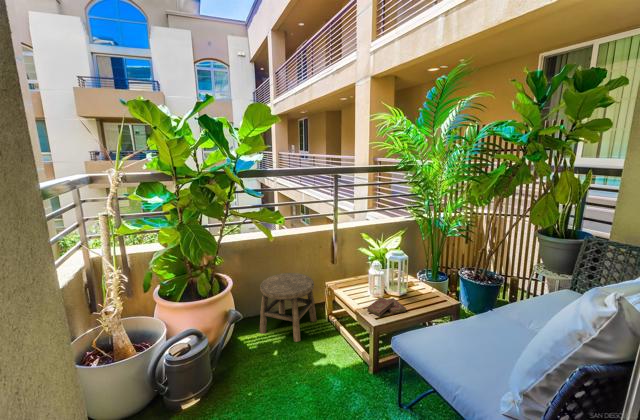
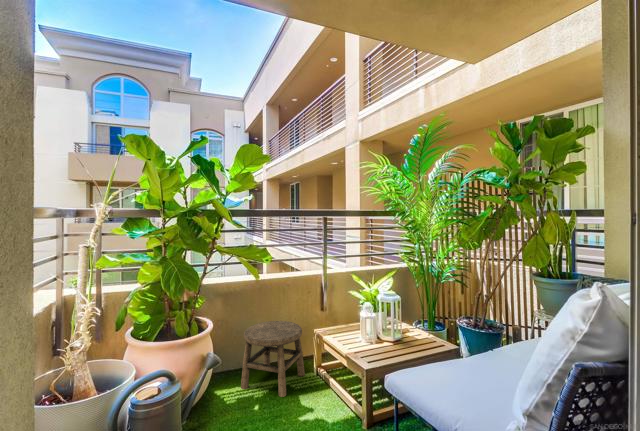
book: present [367,297,406,316] -> none [358,341,401,359]

